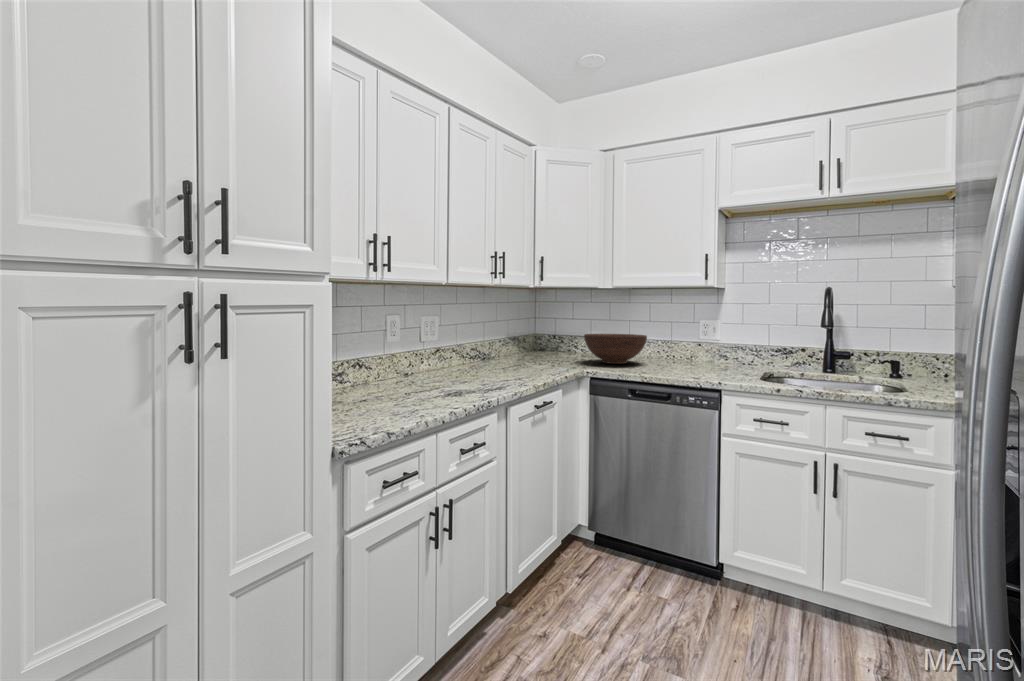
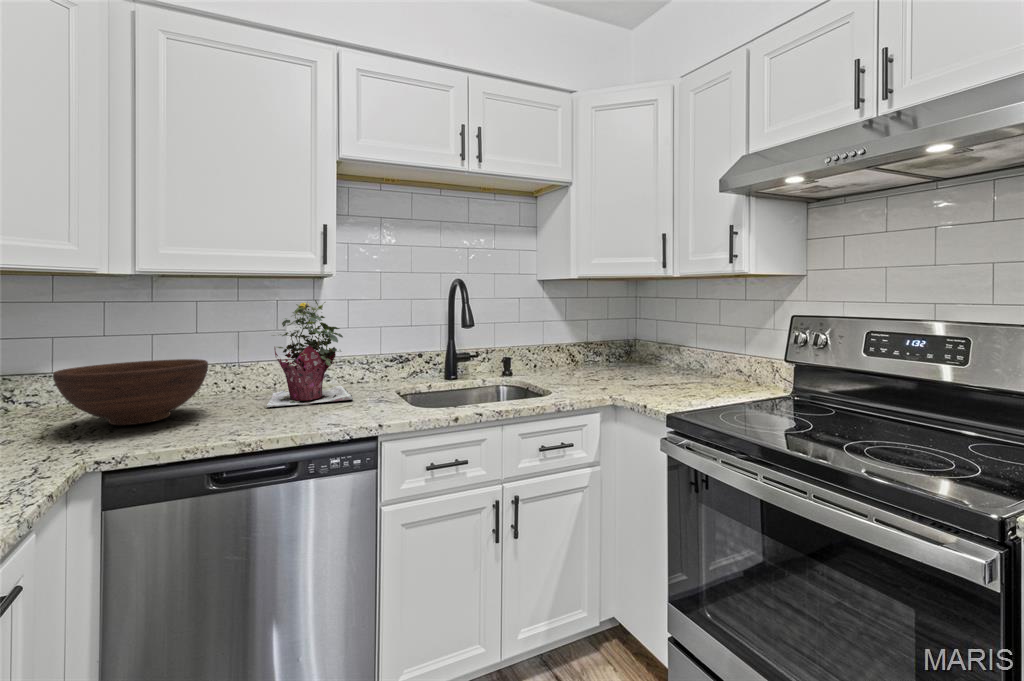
potted plant: none [673,302,737,370] -> present [267,300,353,407]

